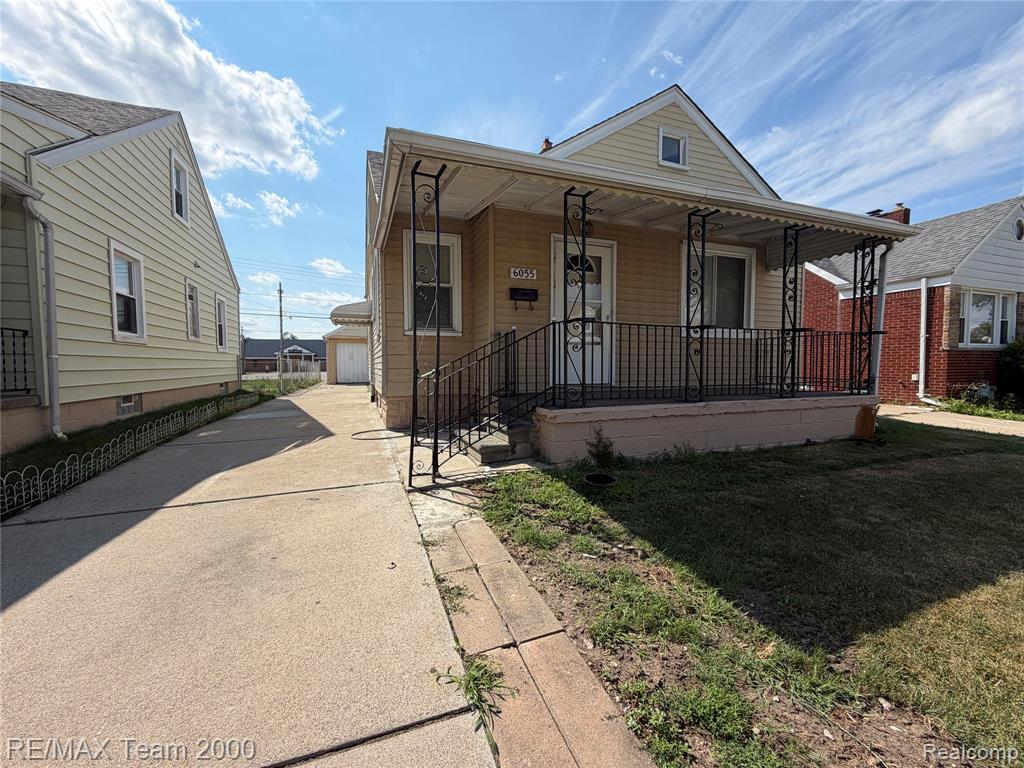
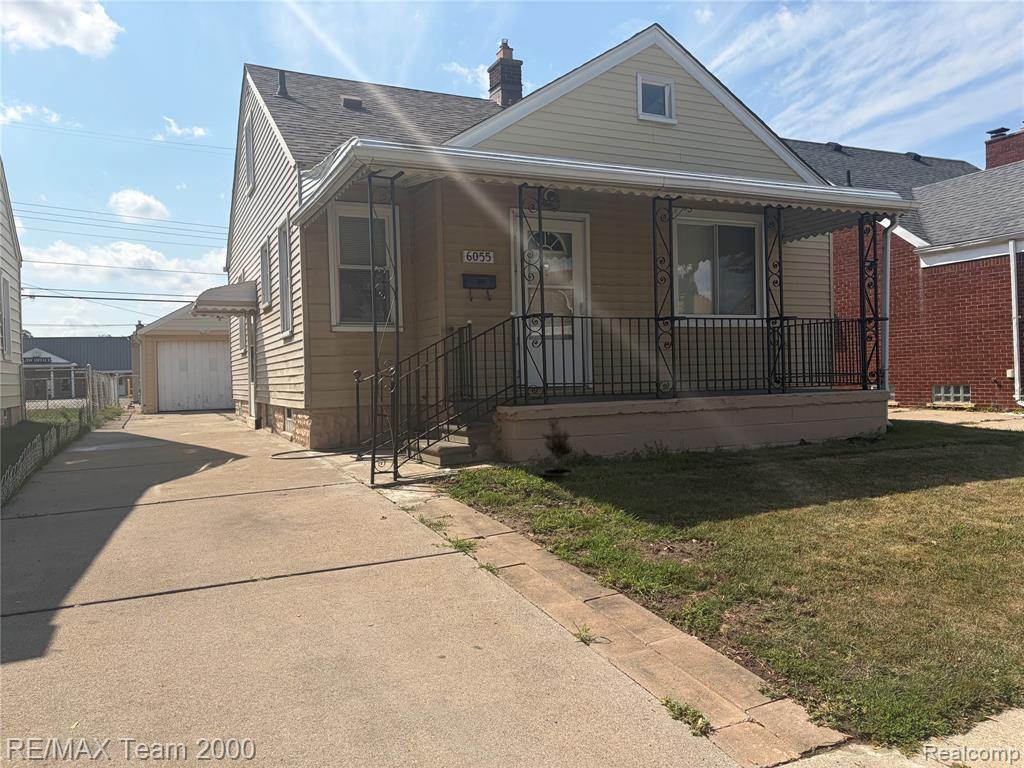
watering can: present [854,405,881,438] -> none [862,400,890,437]

